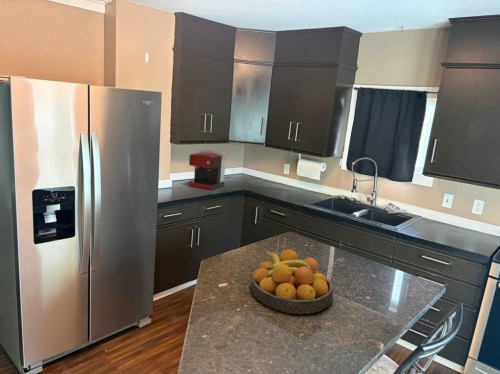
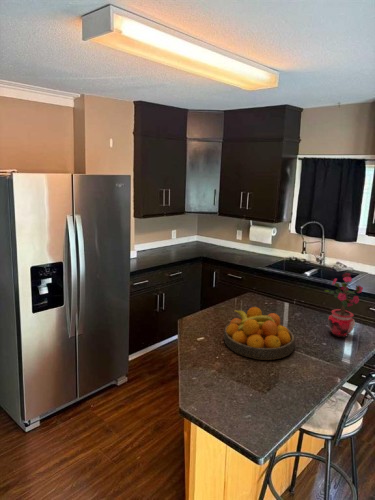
coffee maker: present [189,150,226,190] -> none [151,222,183,259]
potted plant: none [371,214,416,290] -> present [326,273,363,337]

